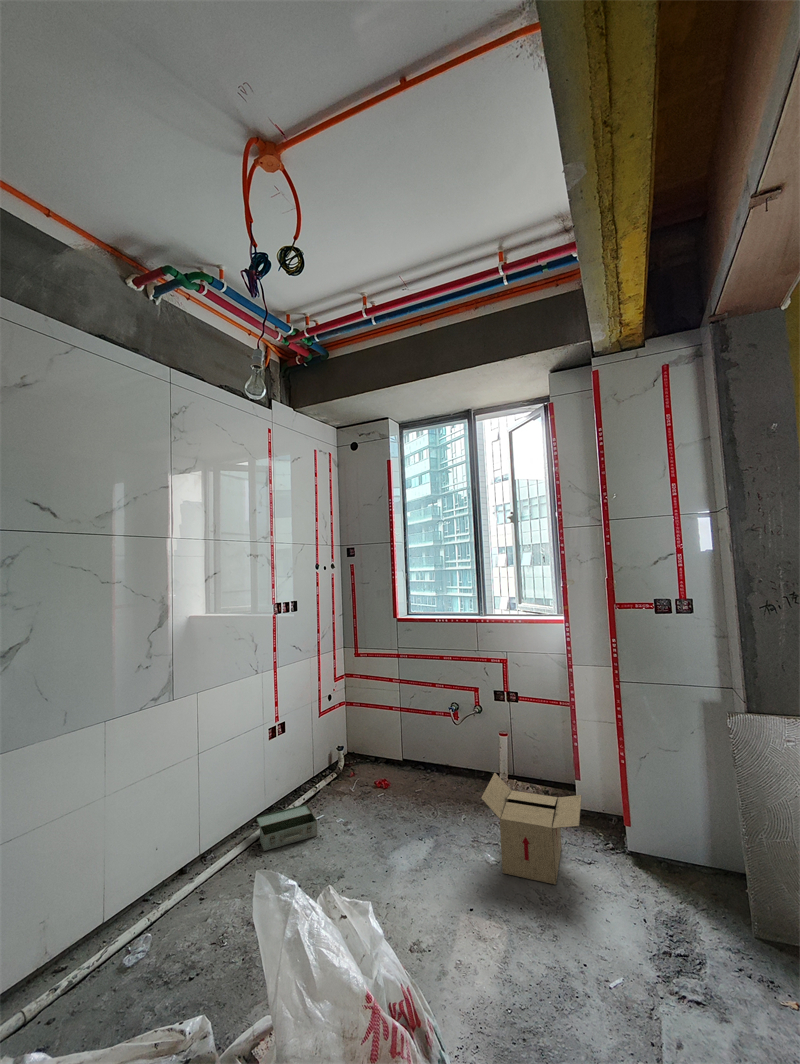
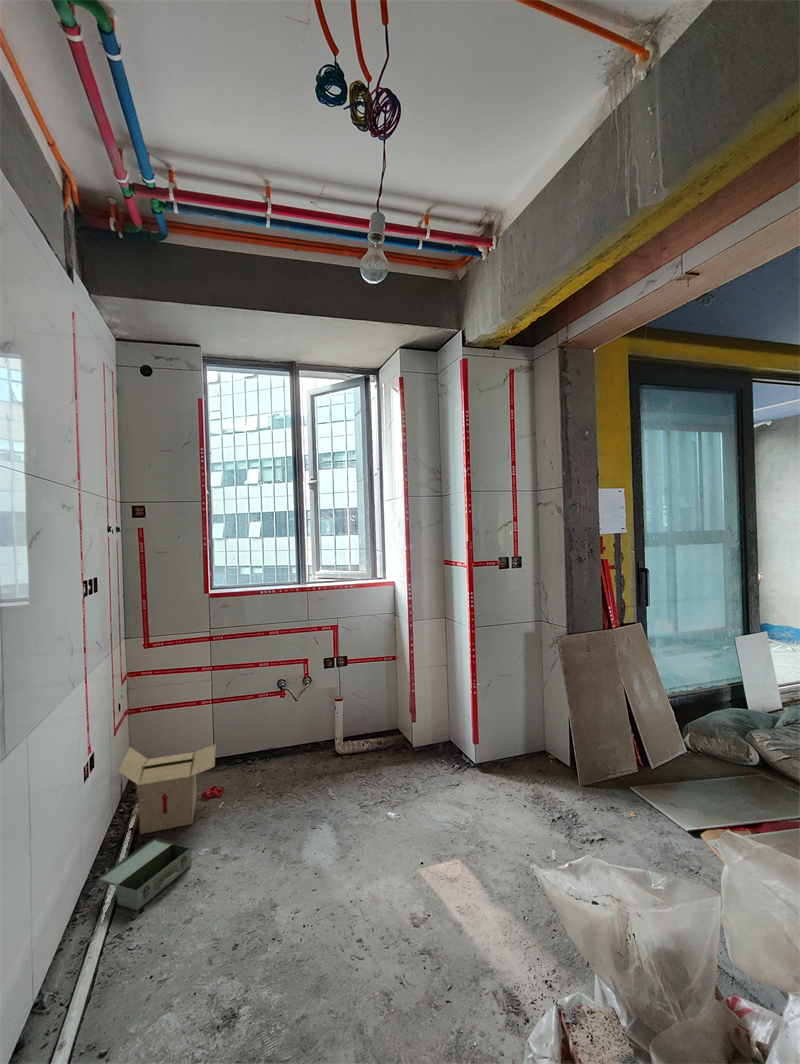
cardboard box: present [481,773,582,885] -> present [118,744,216,834]

